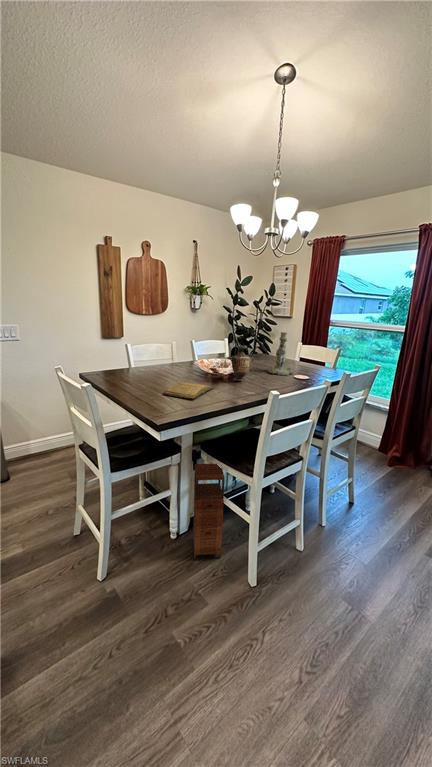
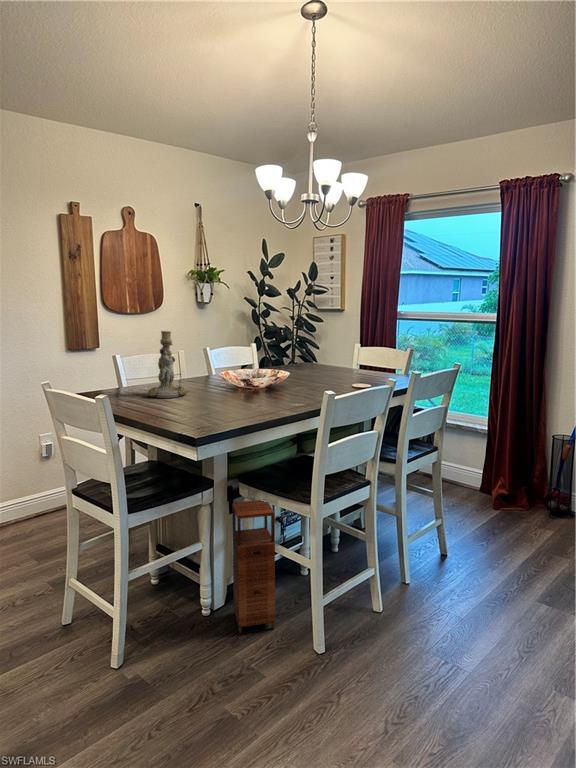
candlestick: present [268,332,294,375] -> present [146,331,189,398]
vase: present [230,345,253,380] -> none [268,342,299,393]
book: present [163,383,213,400] -> none [186,396,250,413]

